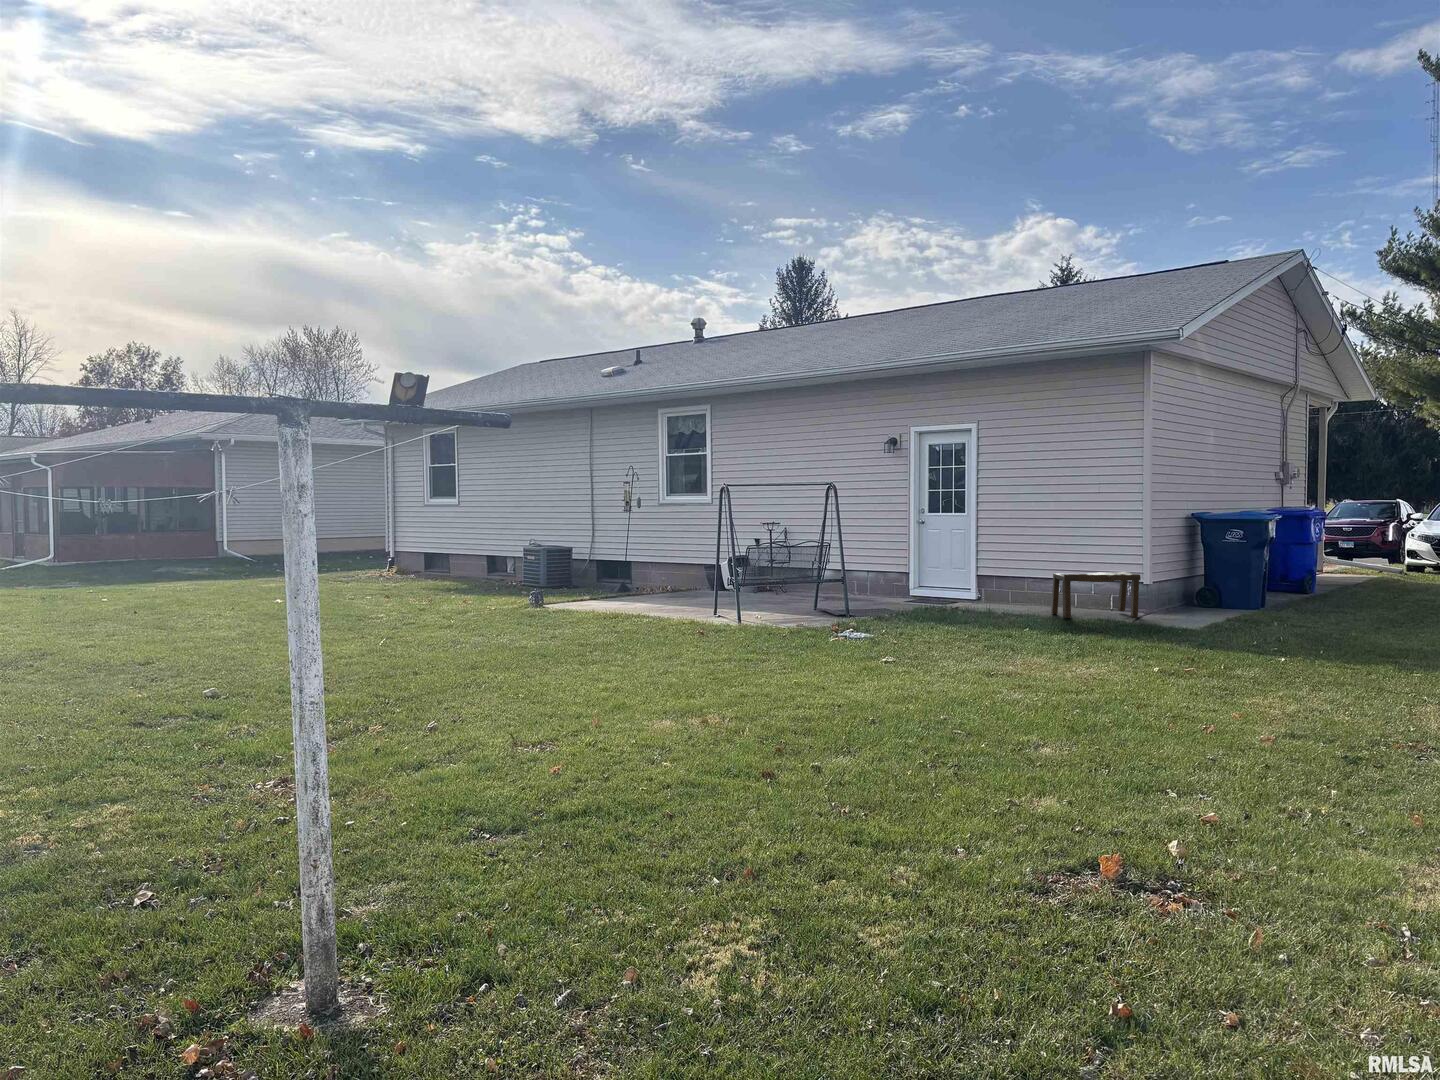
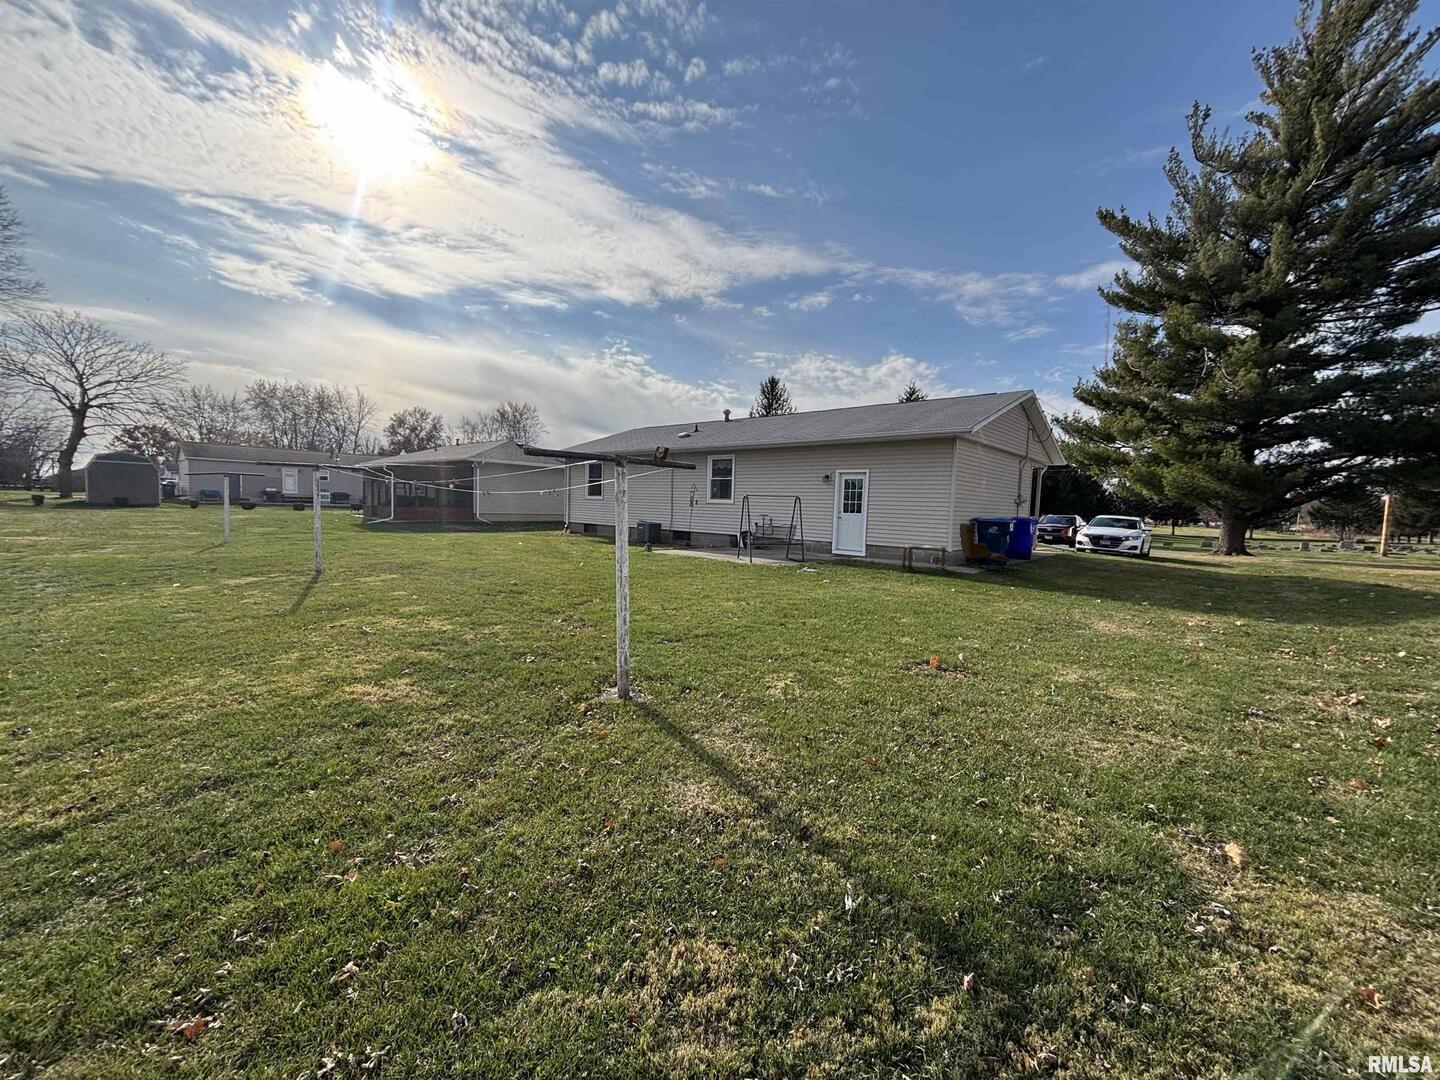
lounge chair: none [1161,523,1271,614] -> present [960,523,1009,568]

